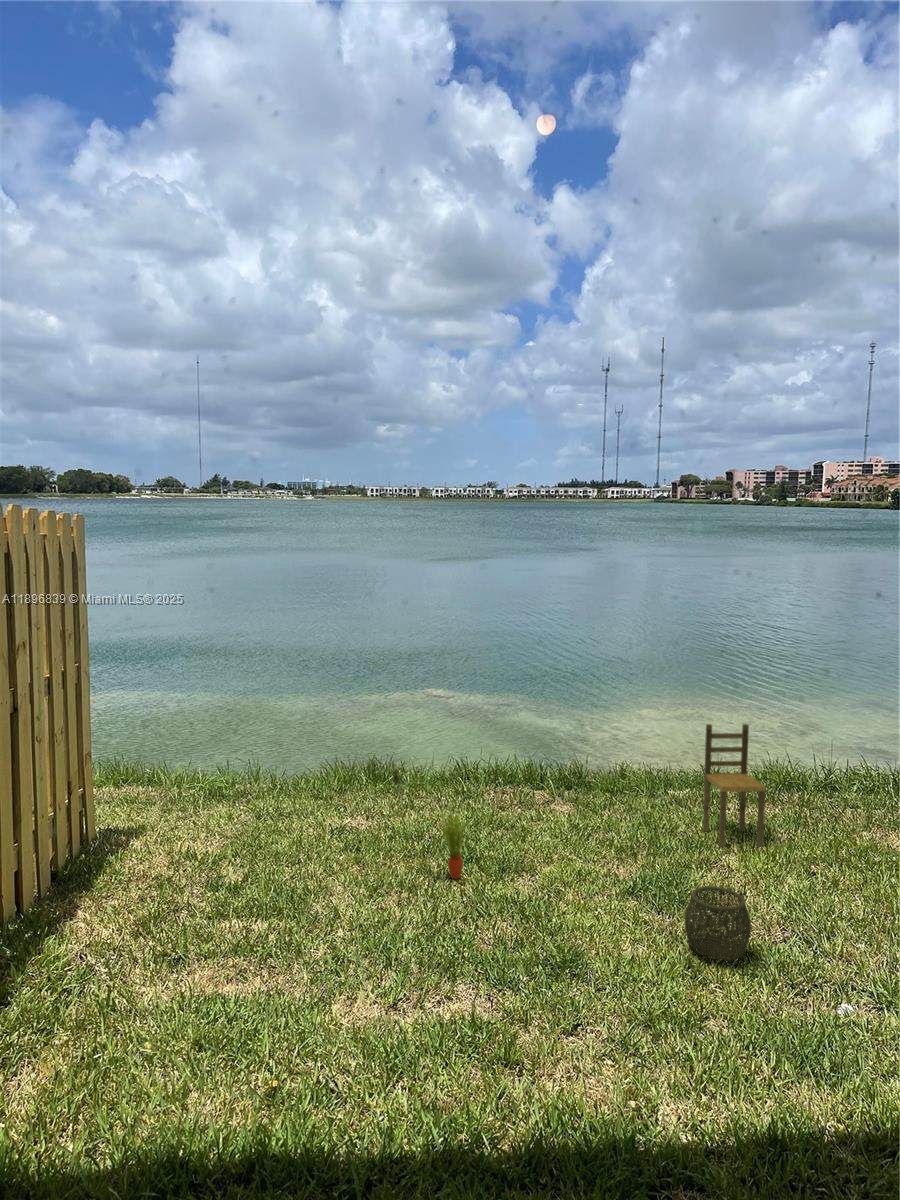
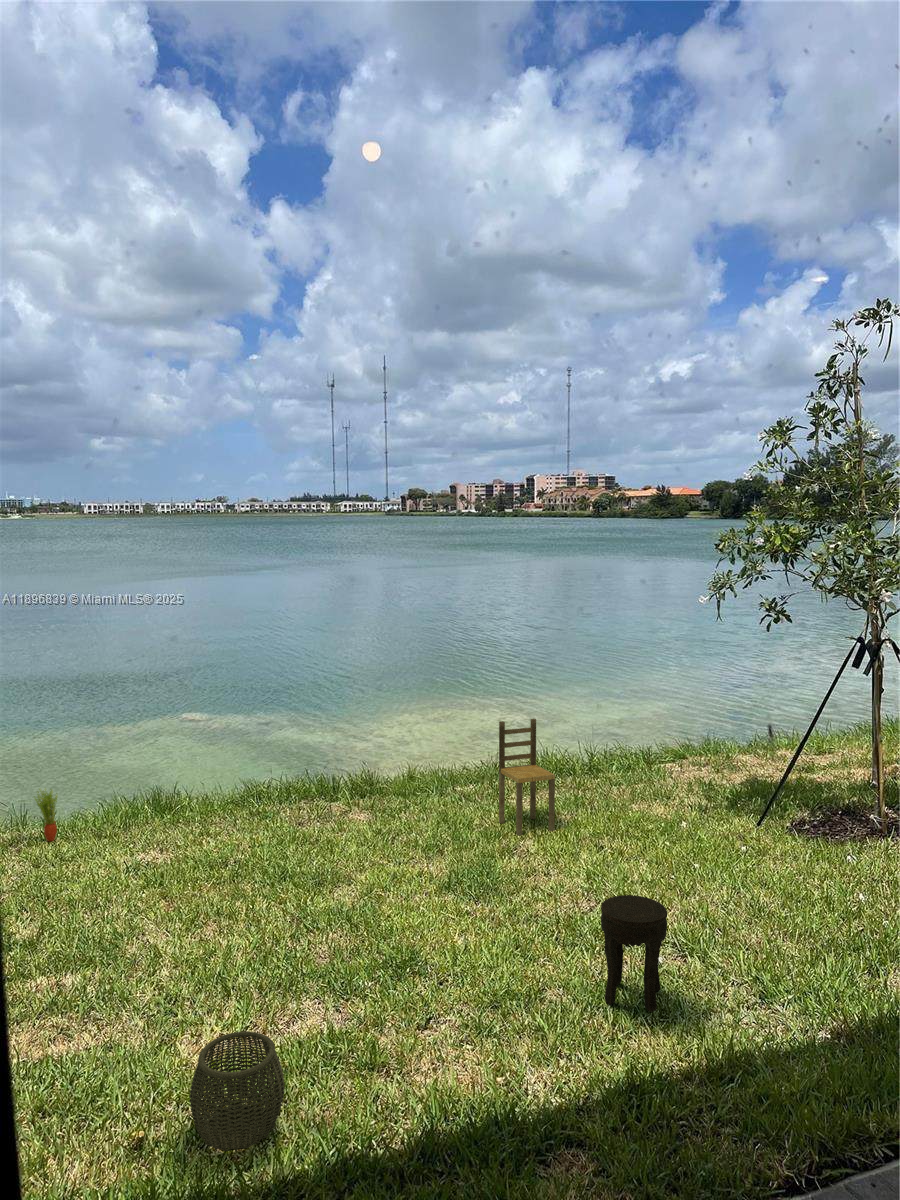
potted plant: present [440,812,466,879] -> present [35,789,58,841]
woven basket: present [684,886,751,961] -> present [189,1031,285,1151]
side table: none [773,930,853,1067] -> present [601,895,667,1012]

